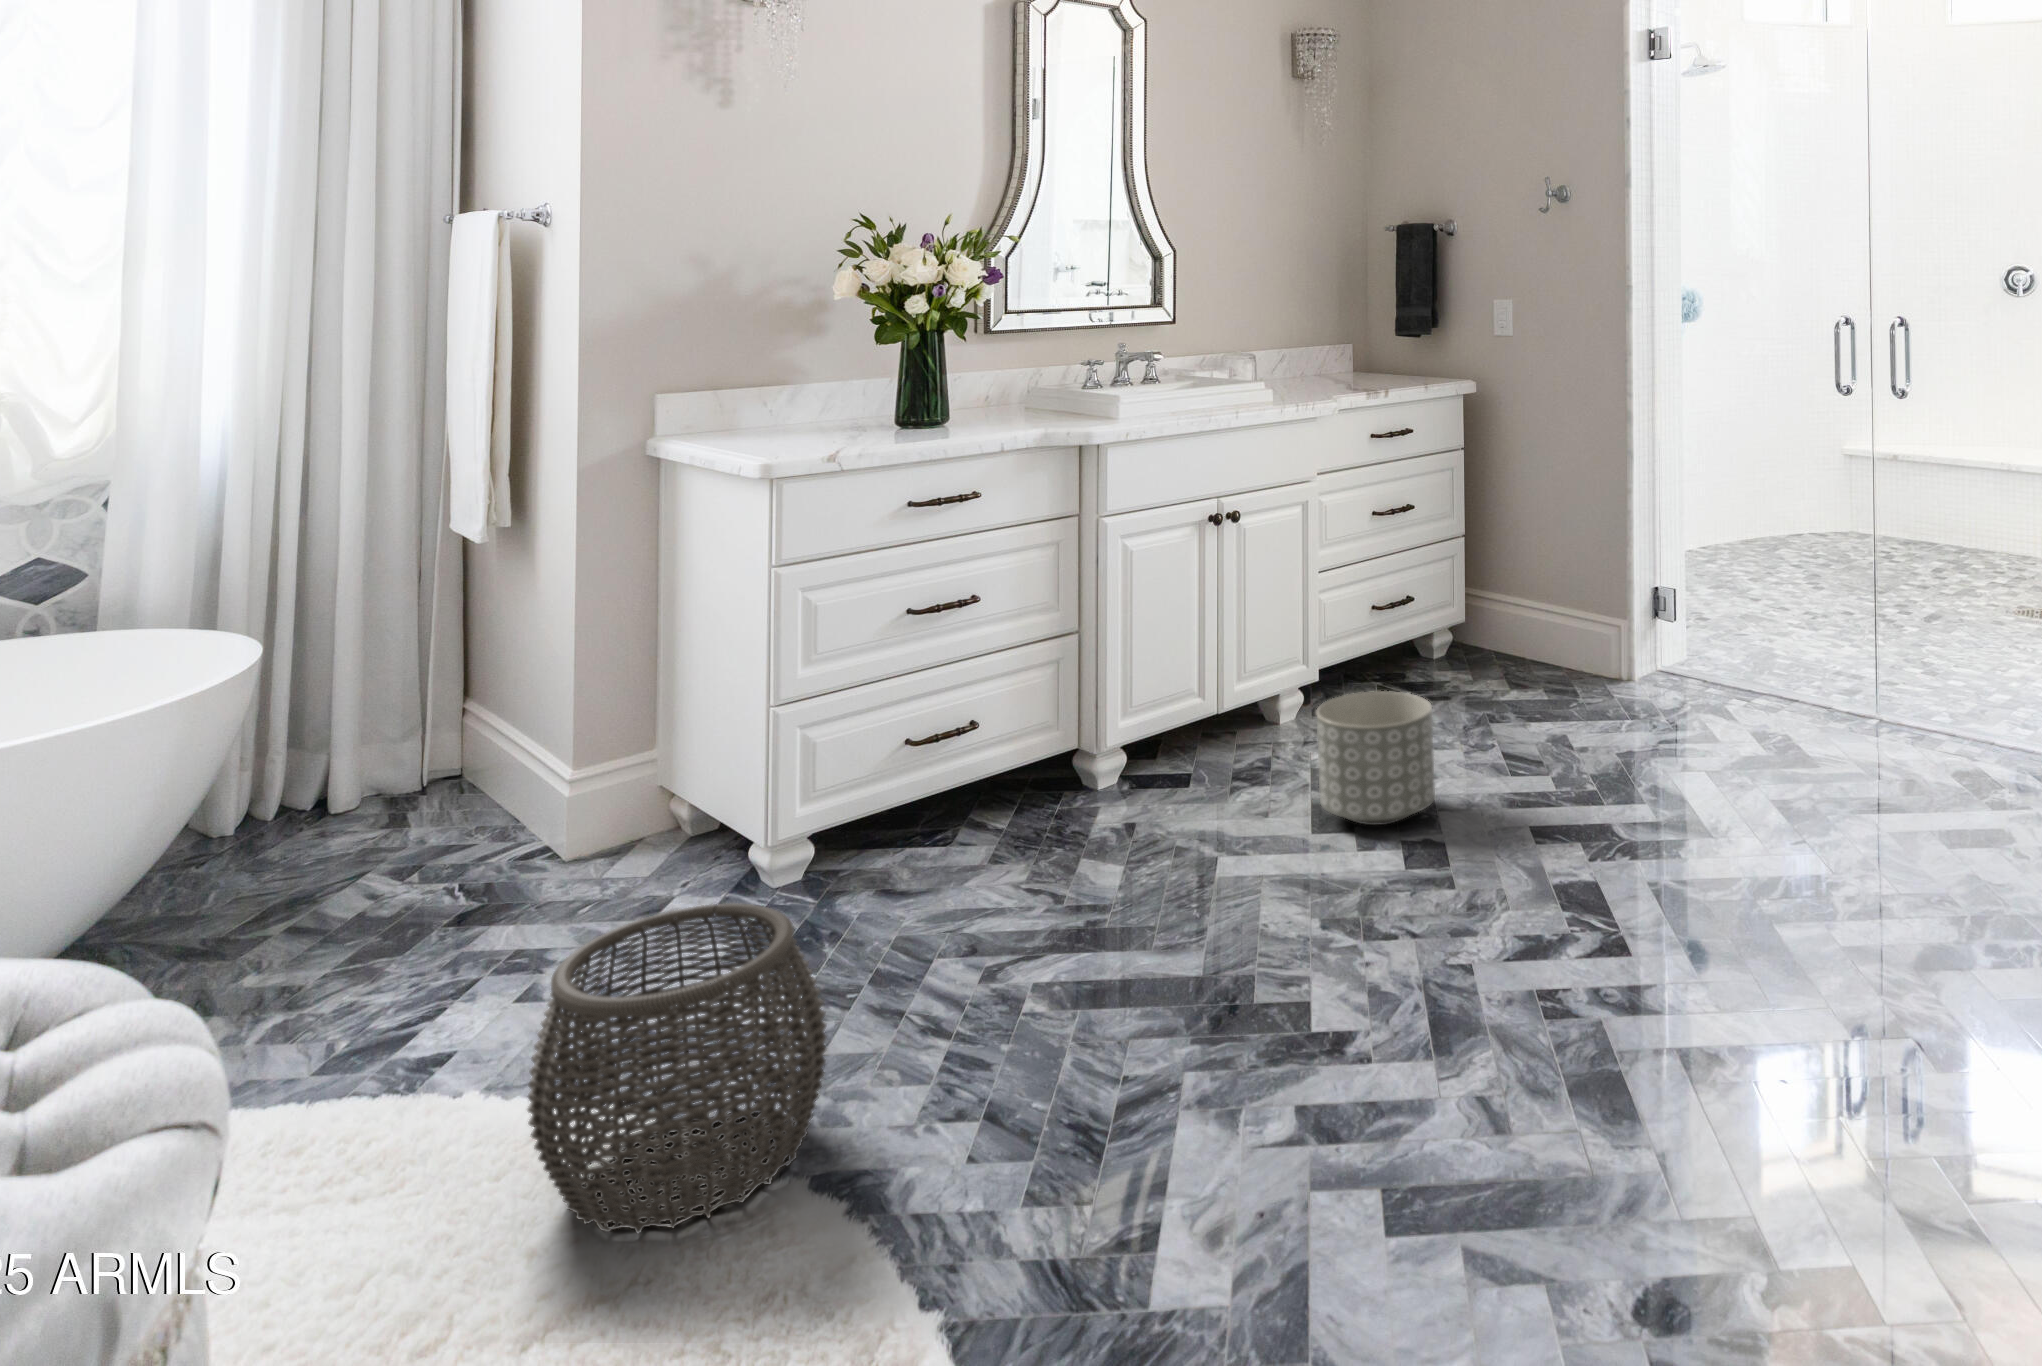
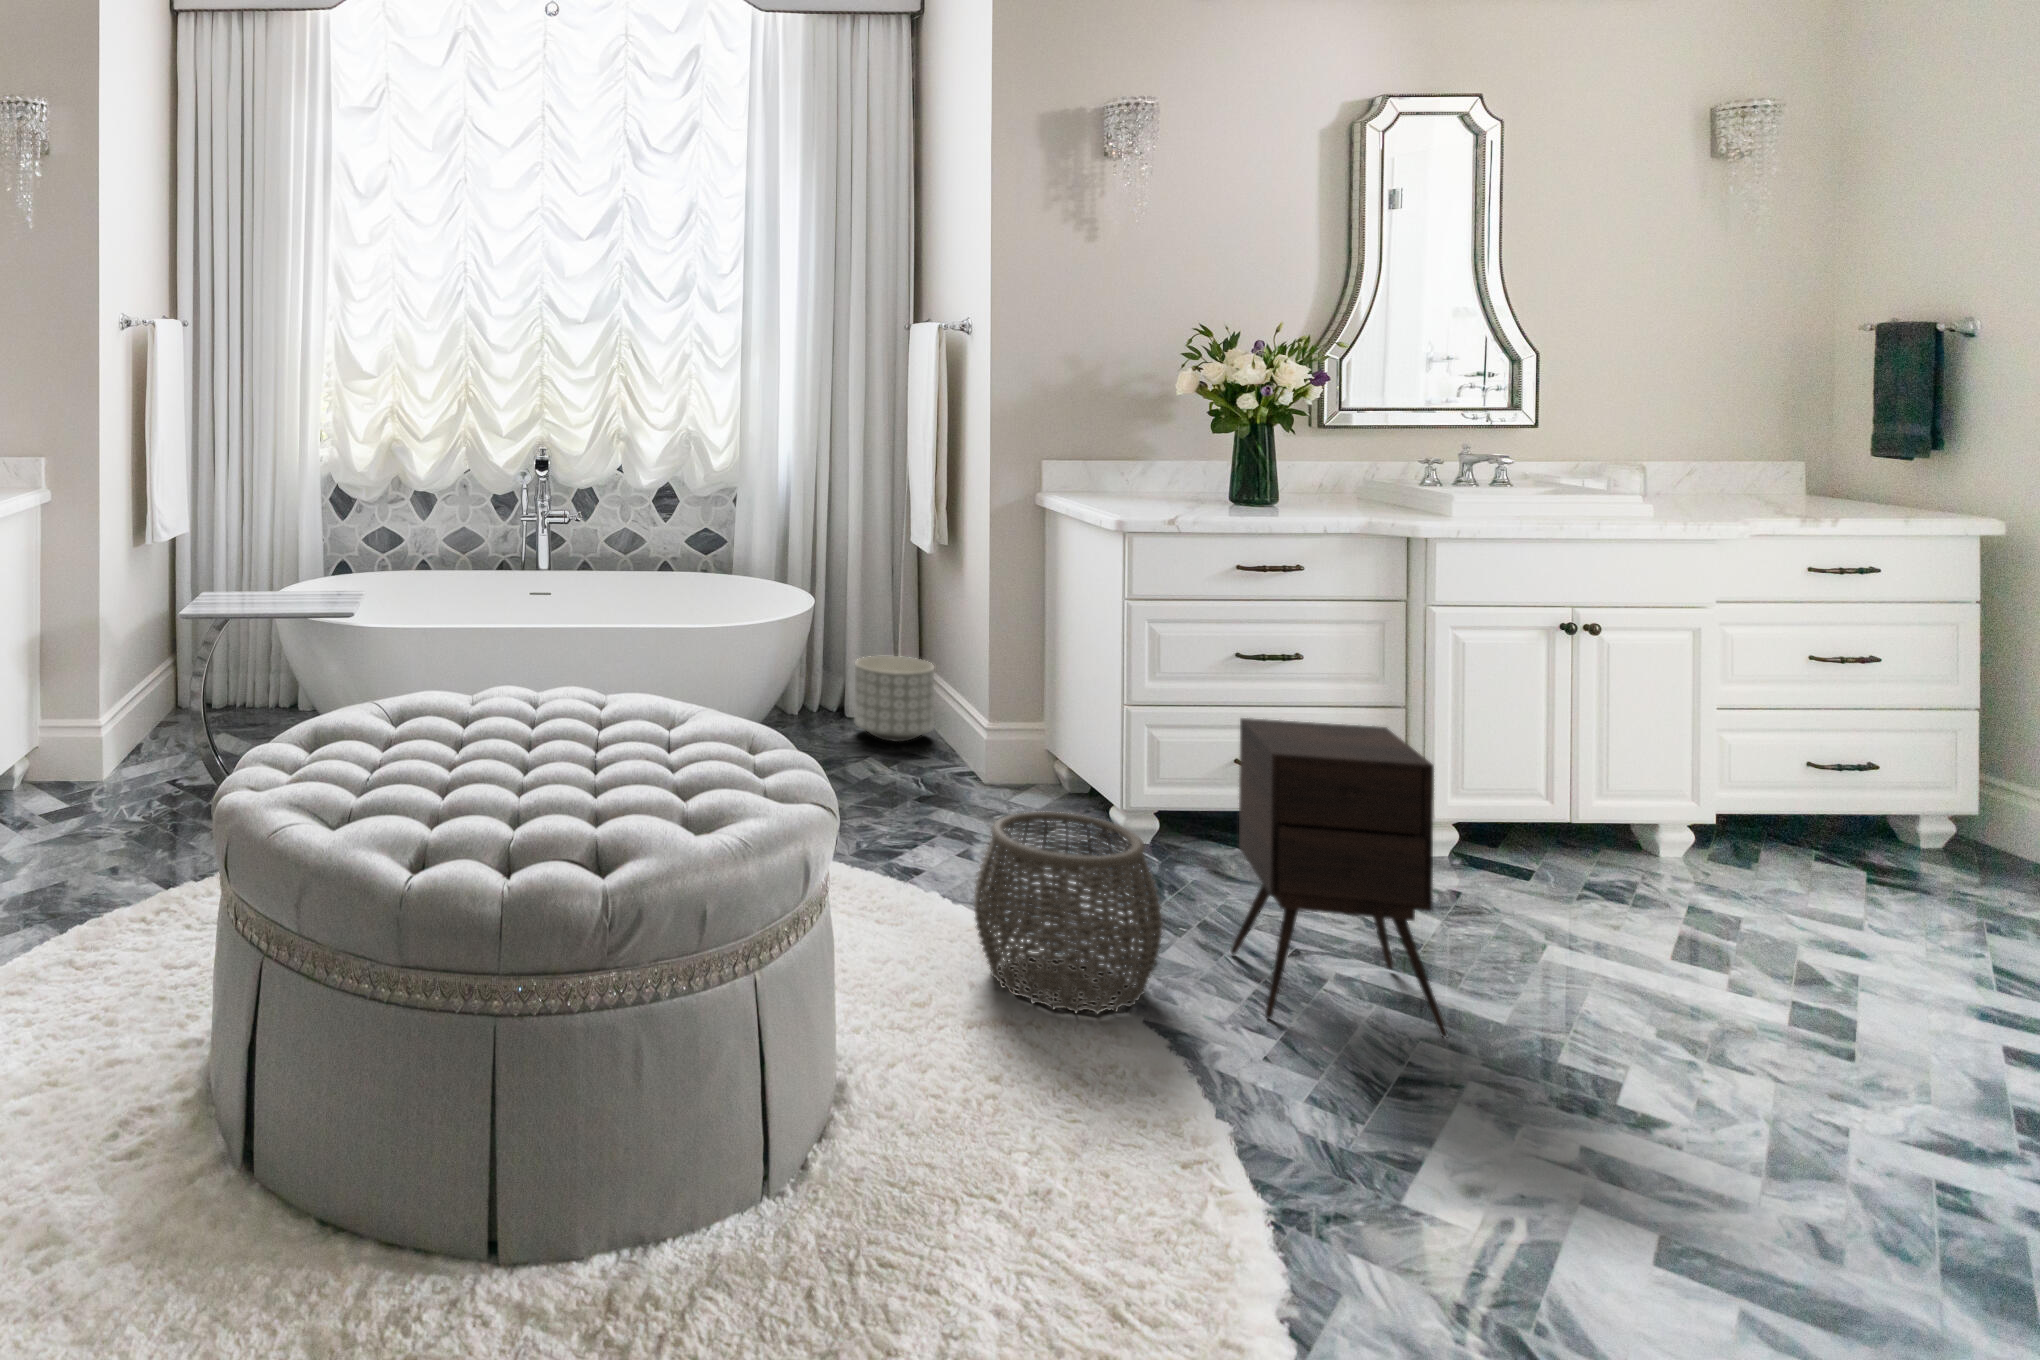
side table: none [905,675,1164,1094] -> present [1230,718,1448,1038]
planter: present [1317,691,1435,825] -> present [855,656,934,742]

